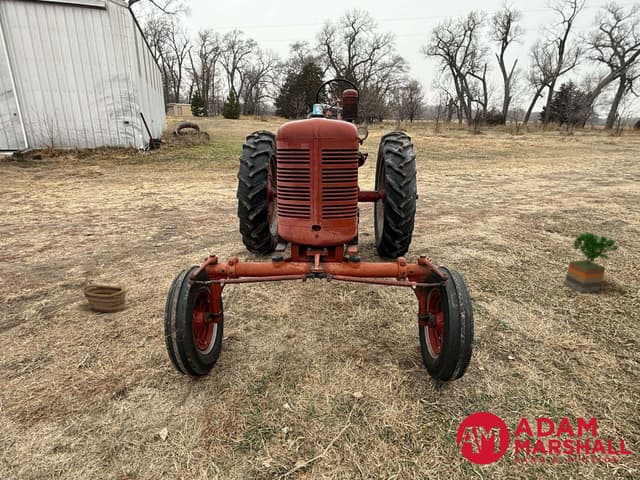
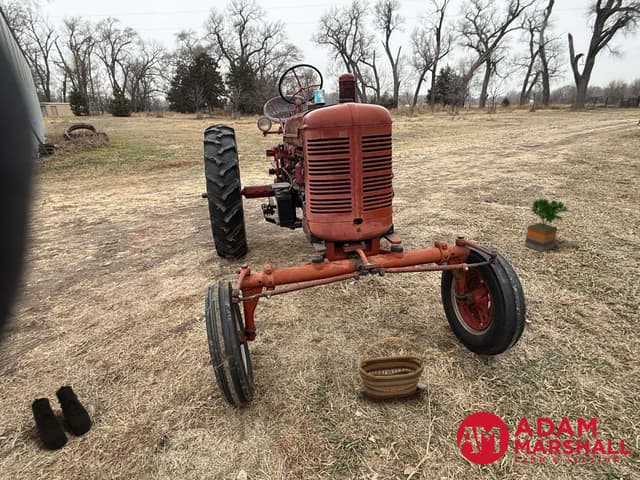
basket: present [83,269,126,312] -> present [359,337,424,399]
boots: none [40,332,81,380] -> present [31,386,92,449]

